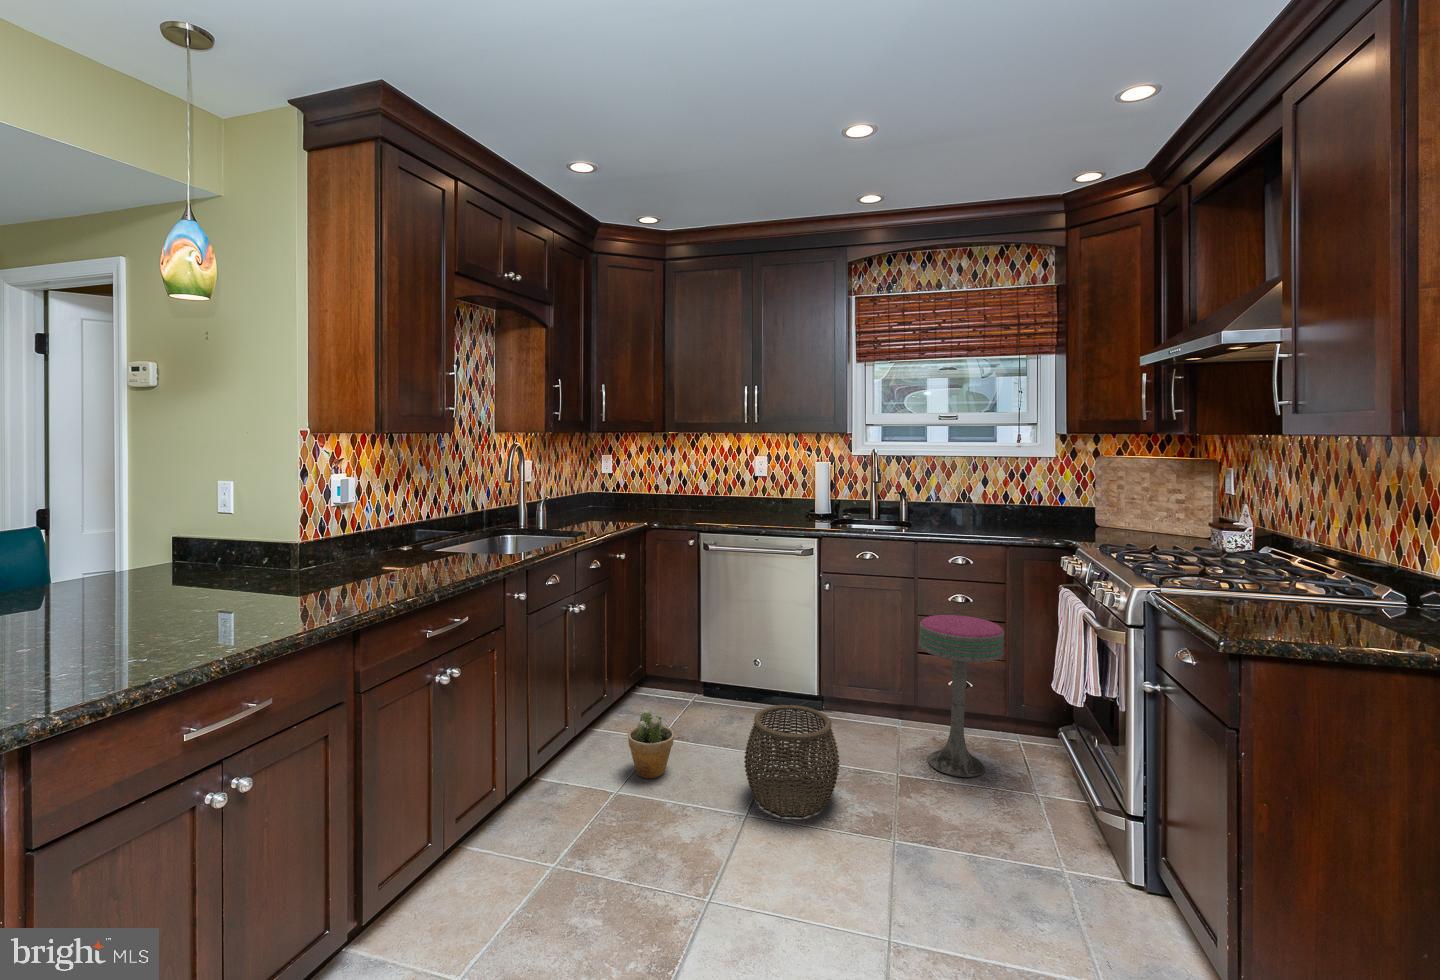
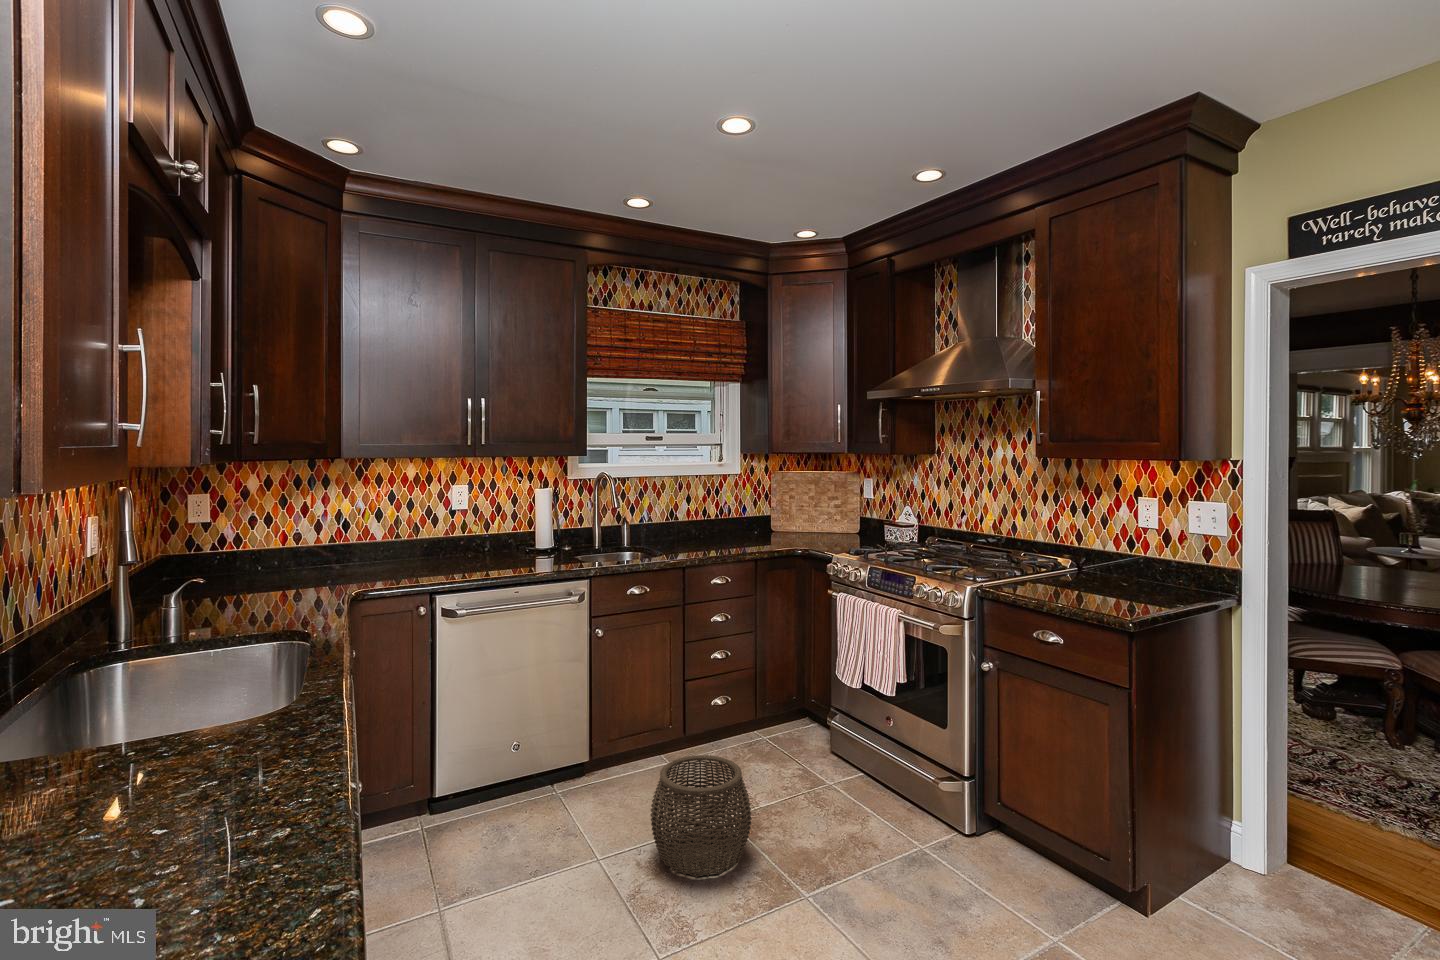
bar stool: present [919,615,1004,777] -> none [728,627,801,775]
potted plant: present [628,710,674,778] -> none [507,832,567,920]

